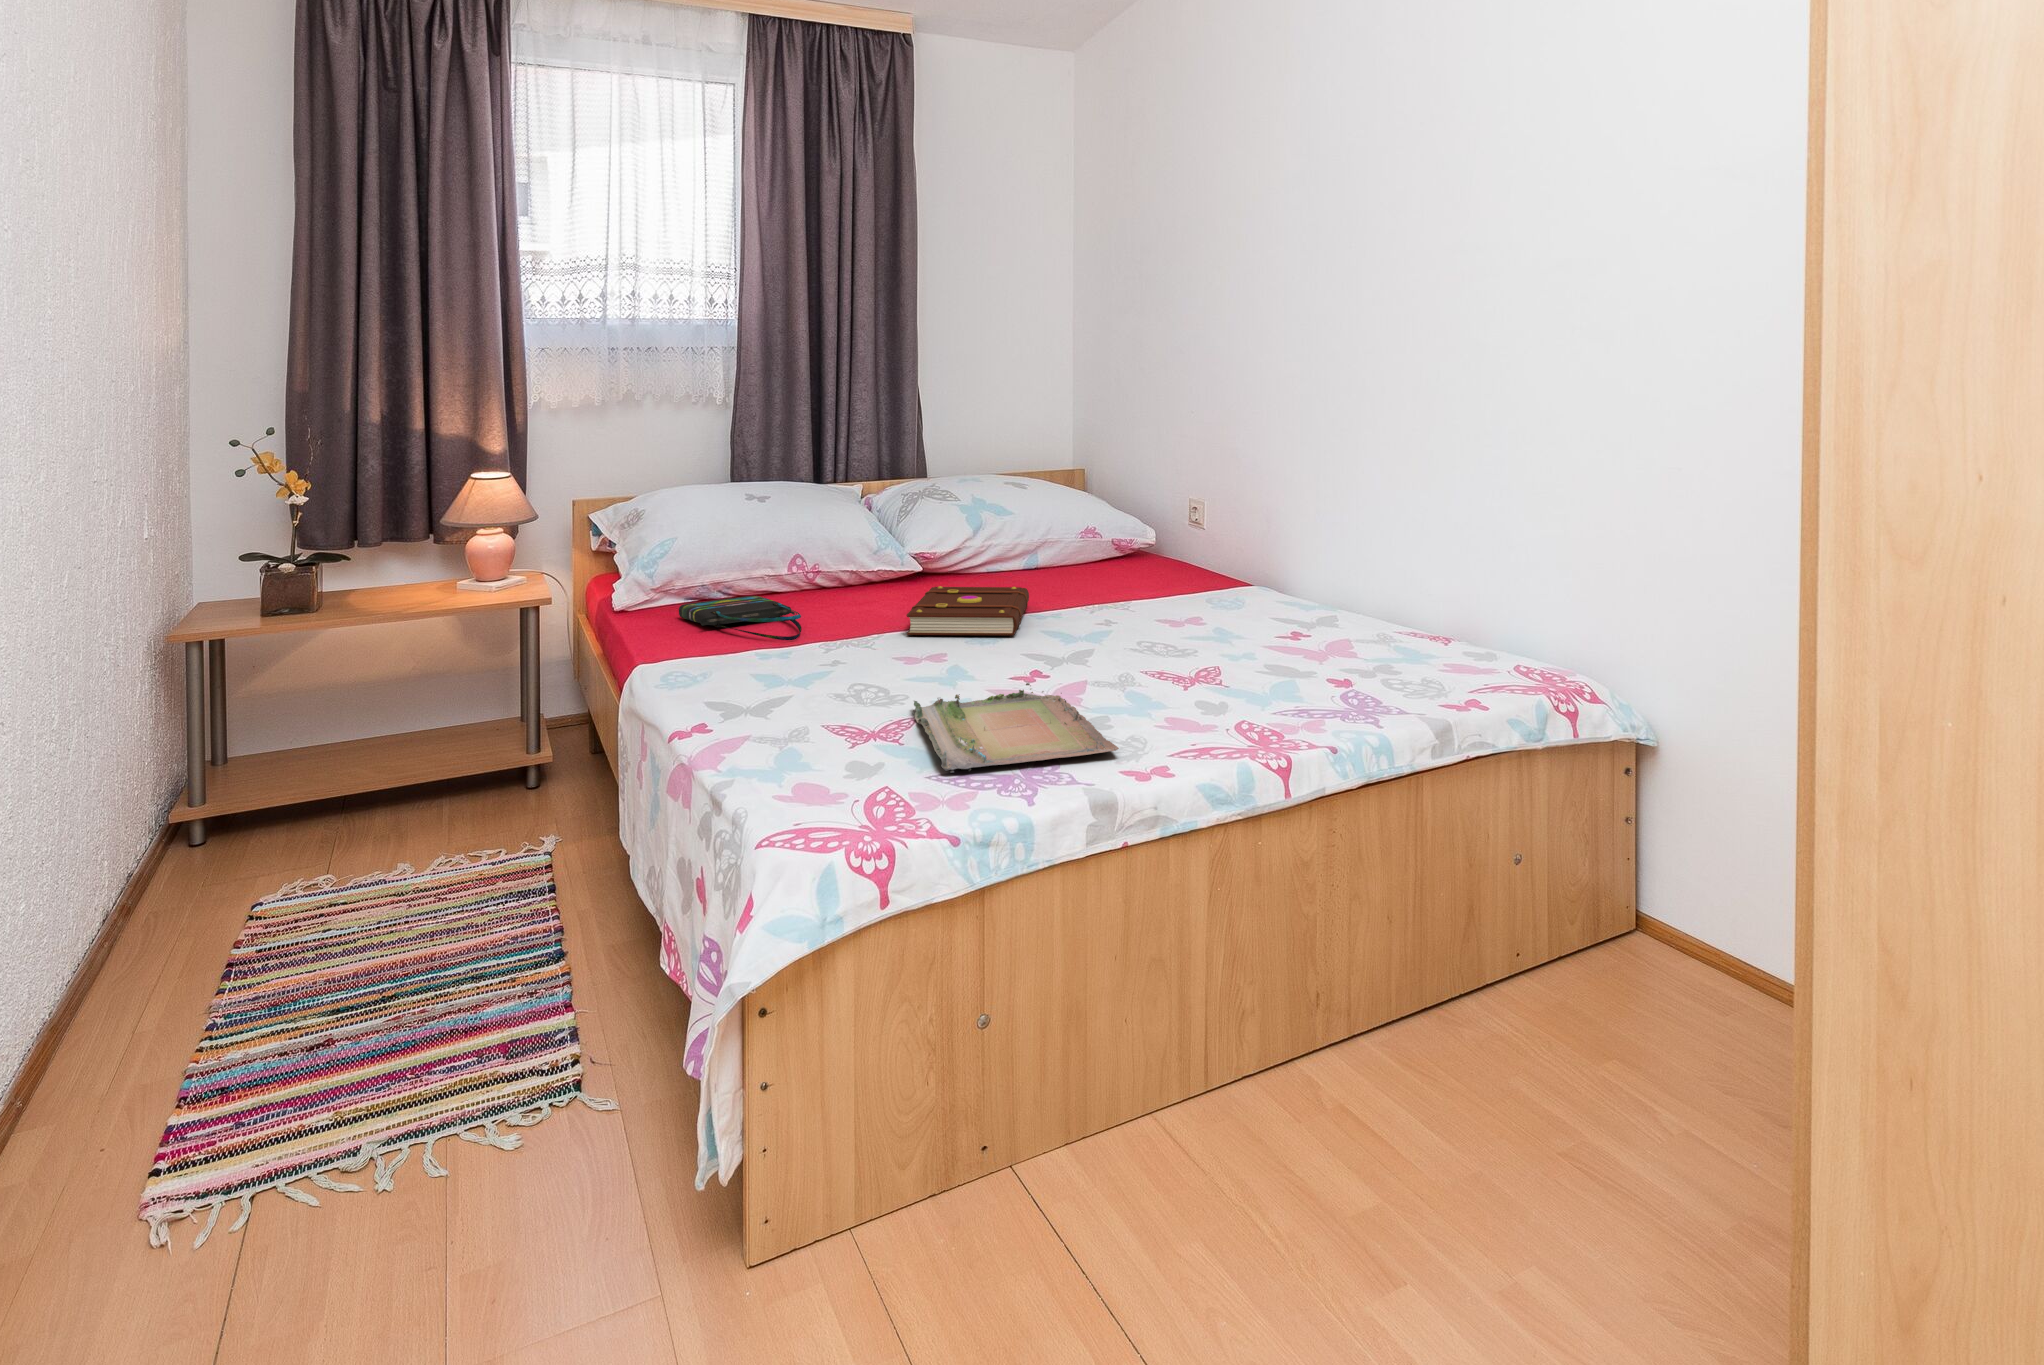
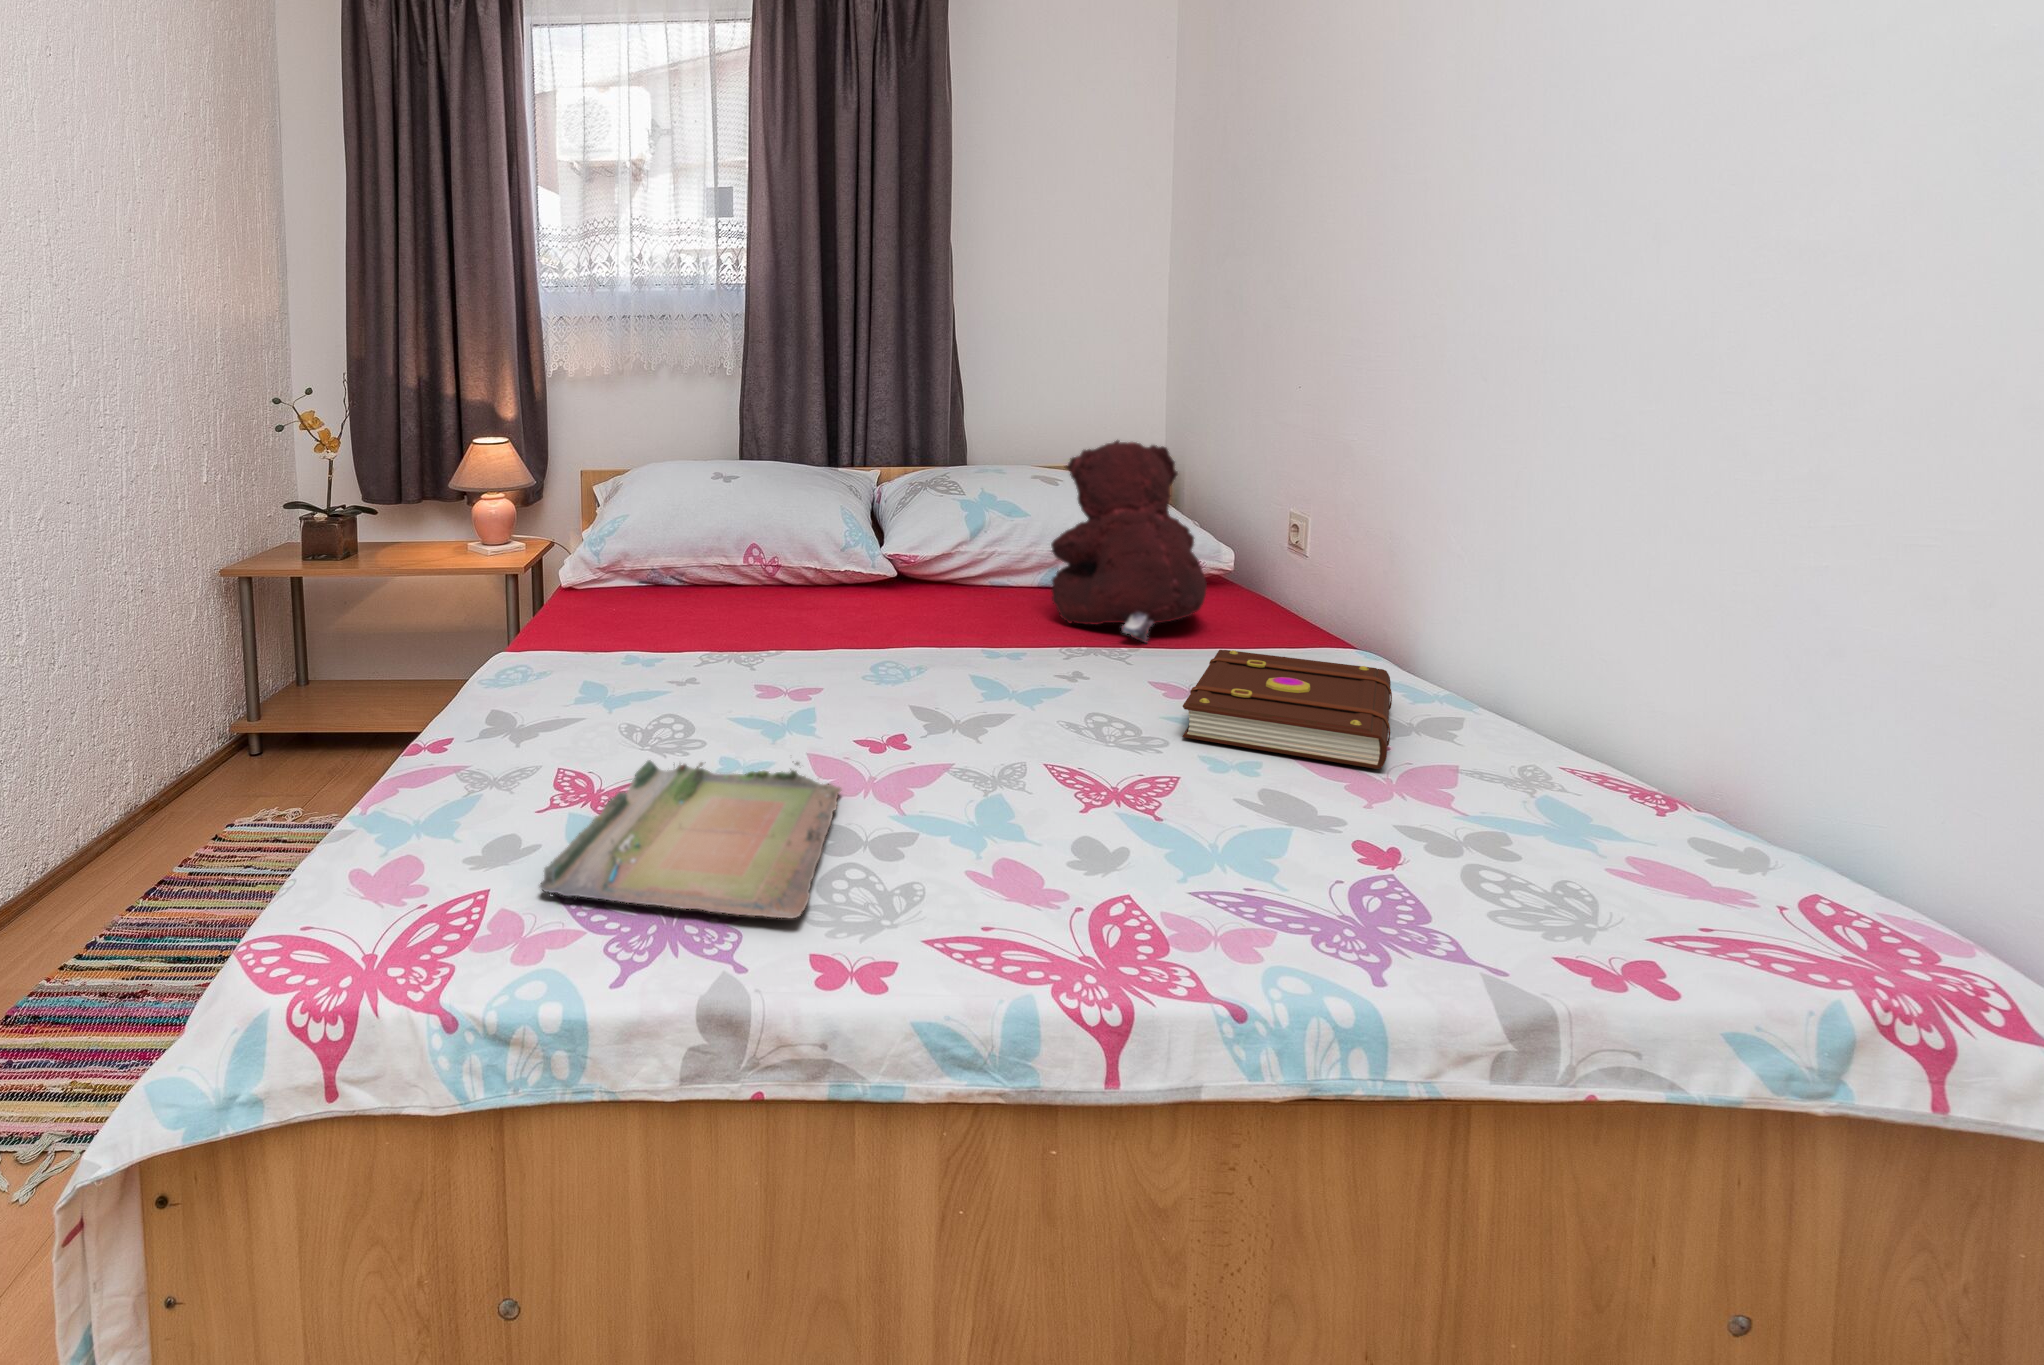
teddy bear: none [1067,455,1175,600] -> present [1051,440,1207,642]
book: present [906,586,1029,635] -> present [1182,650,1392,769]
tote bag: present [679,596,802,640] -> none [593,588,703,647]

